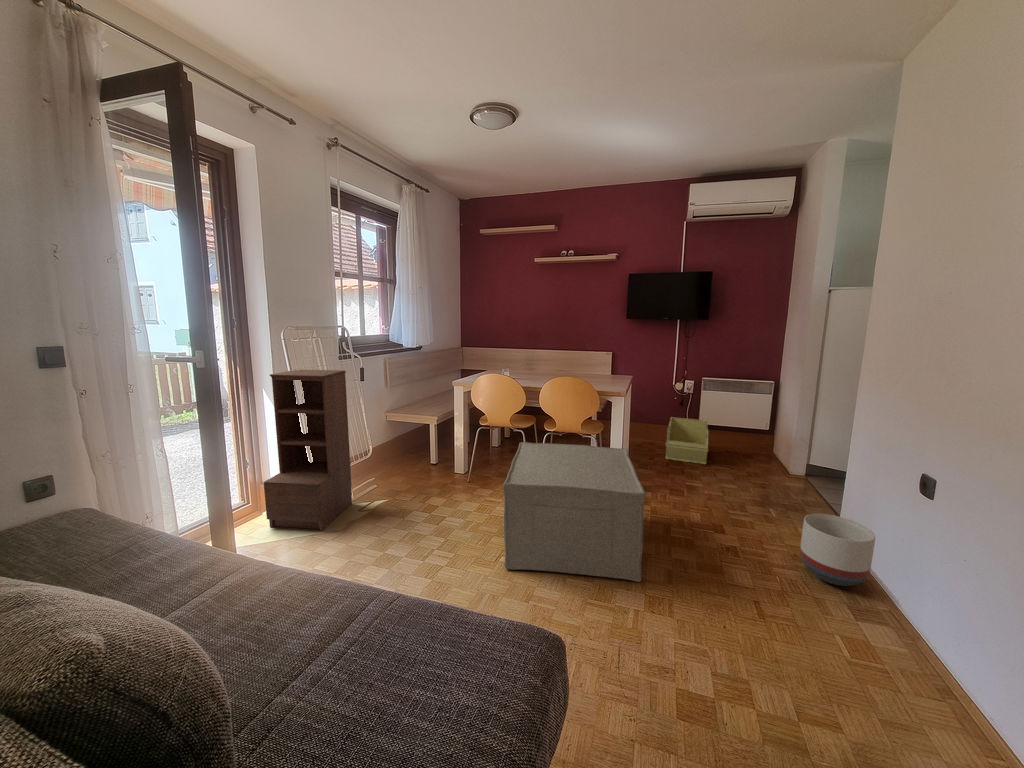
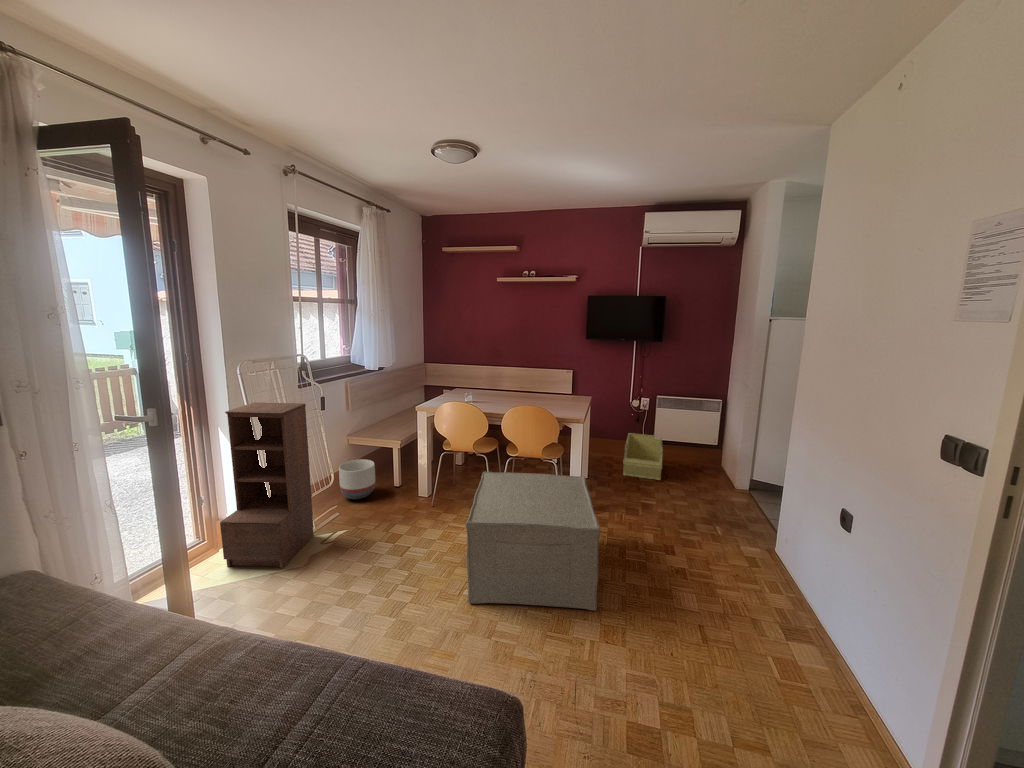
planter: present [800,514,875,586] -> present [339,459,375,500]

